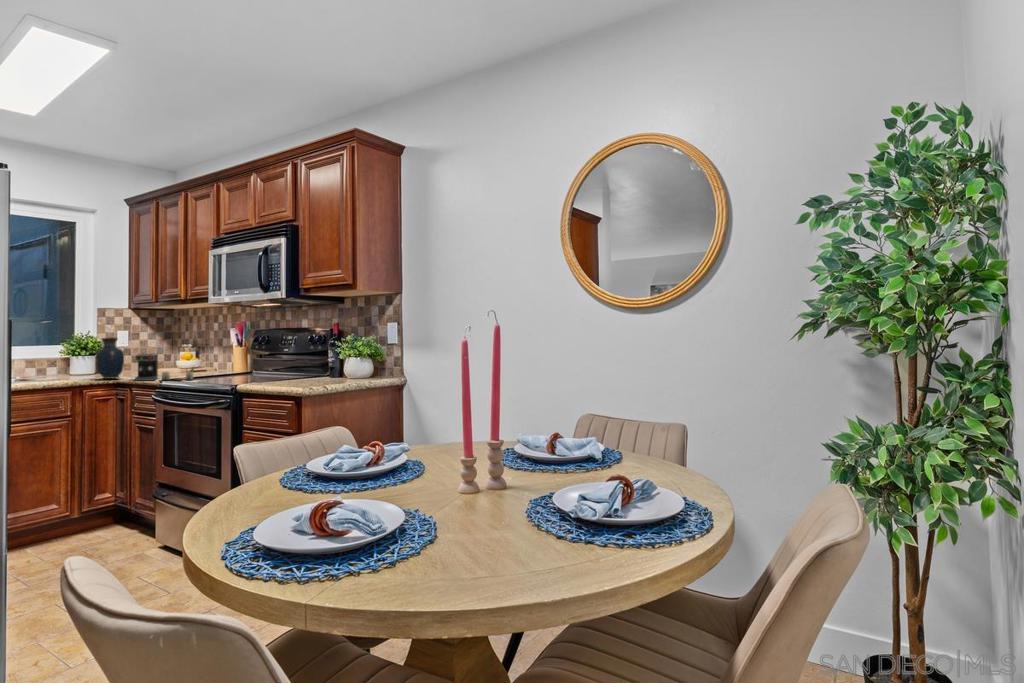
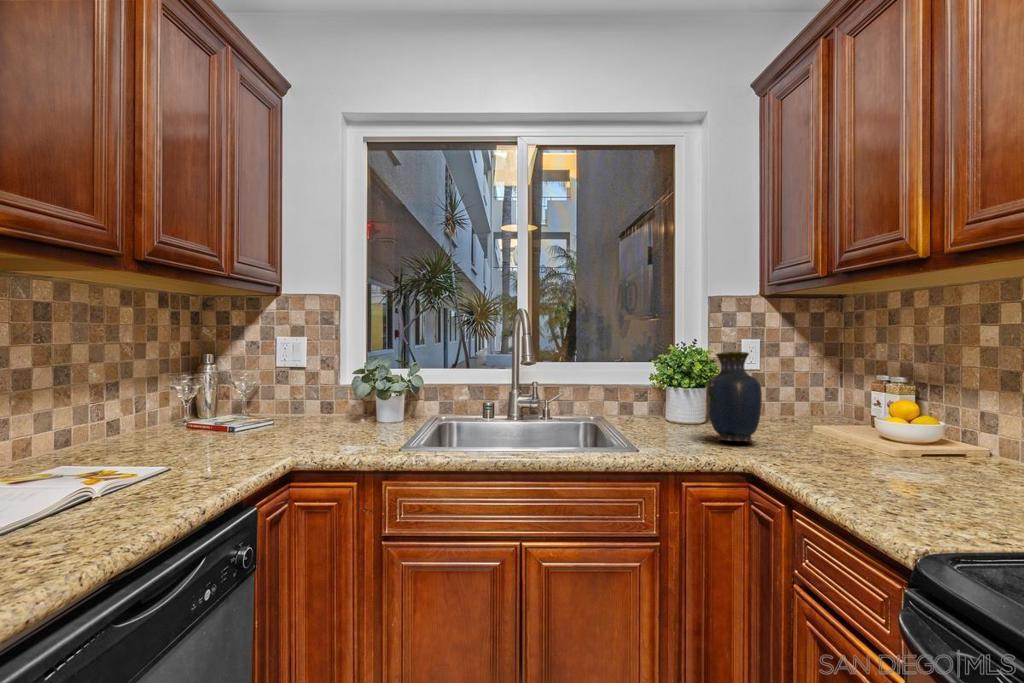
coffee maker: present [135,354,194,381] -> none [789,390,951,472]

